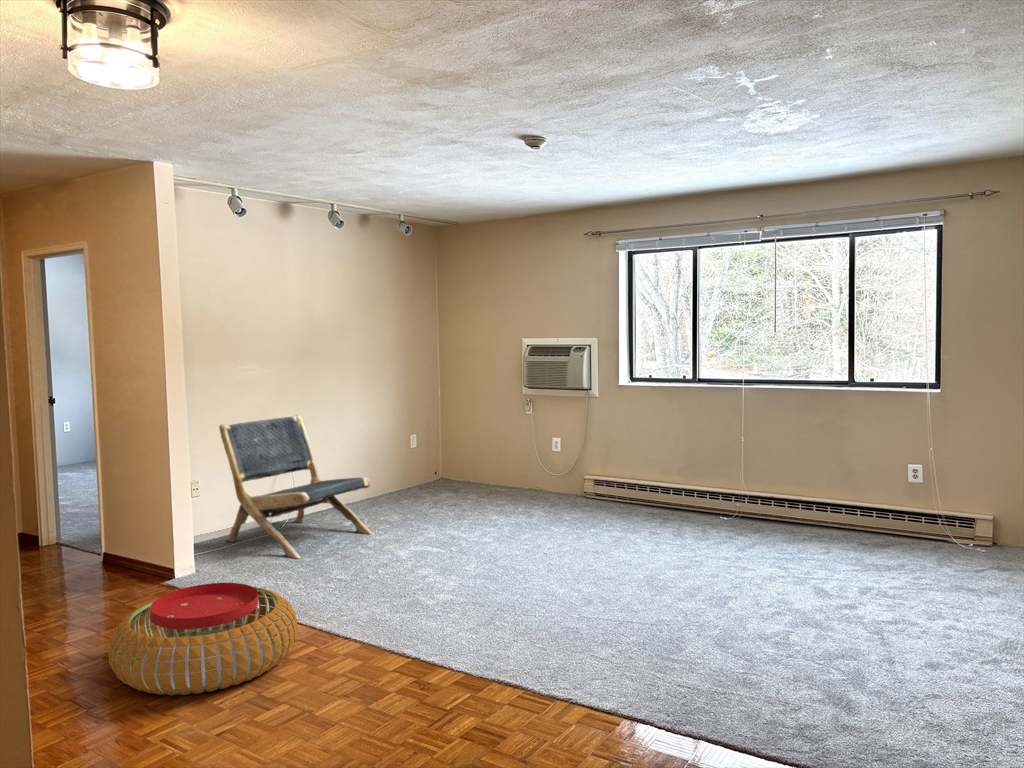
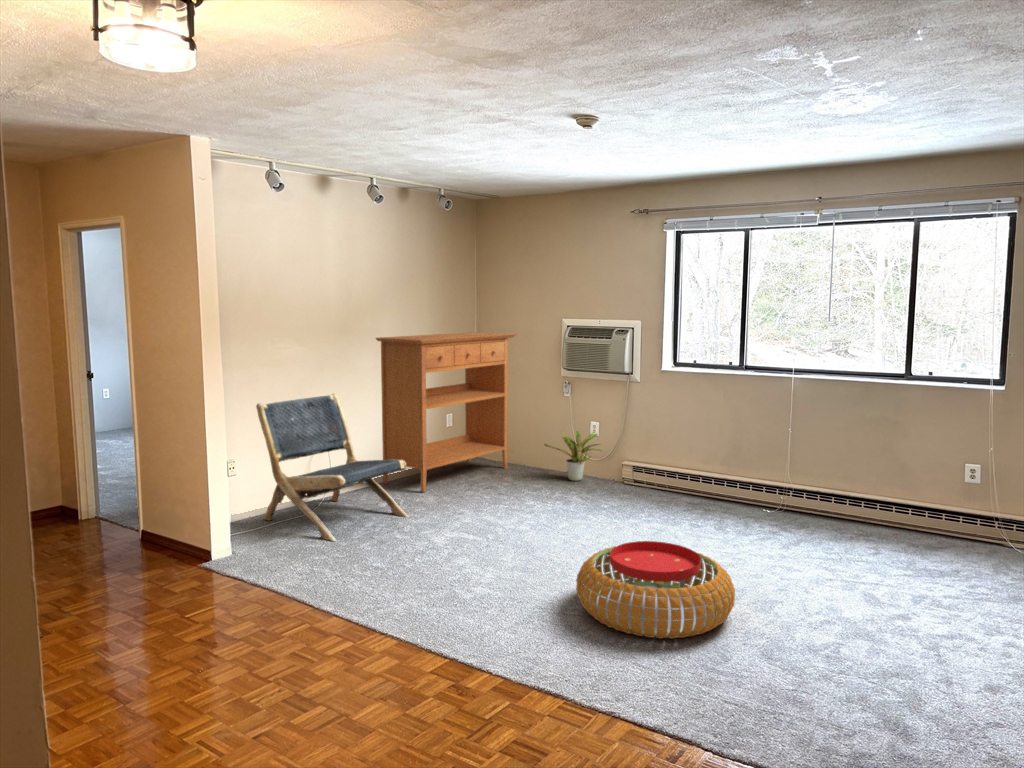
console table: none [338,355,479,512] -> present [376,332,516,492]
potted plant: none [507,448,568,497] -> present [544,431,603,481]
pouf: present [108,583,298,696] -> present [576,541,735,639]

